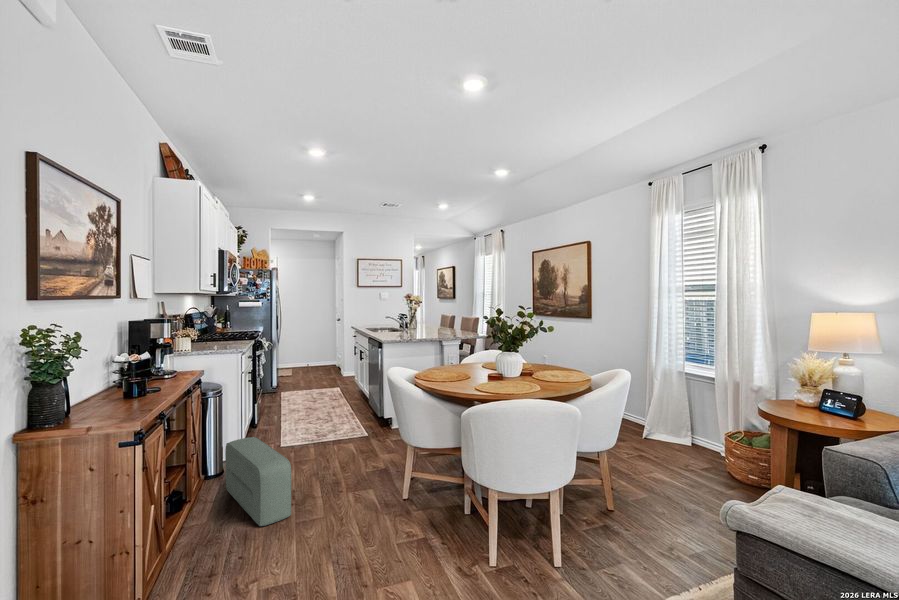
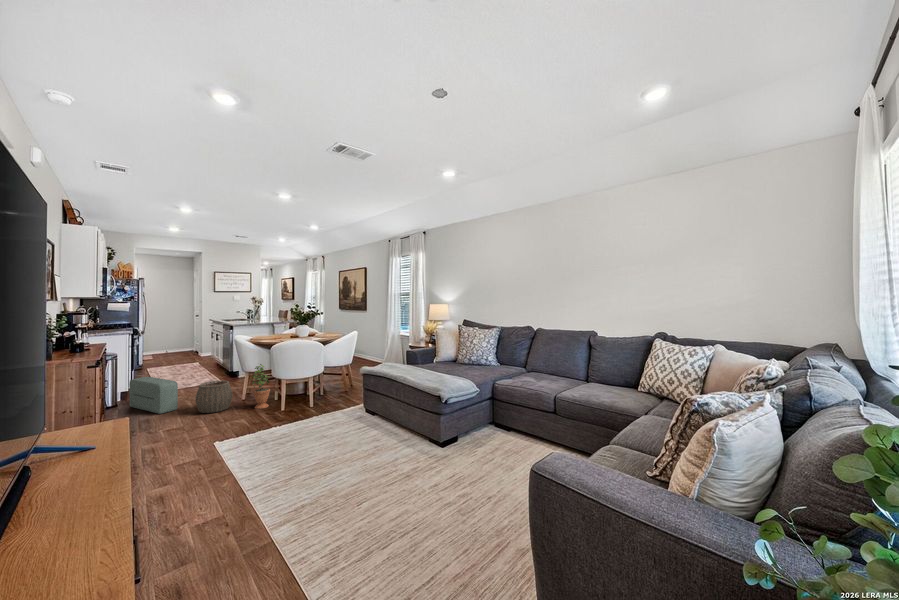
potted plant: none [419,443,459,553] -> present [250,364,270,409]
woven basket: none [317,467,385,548] -> present [196,380,232,413]

